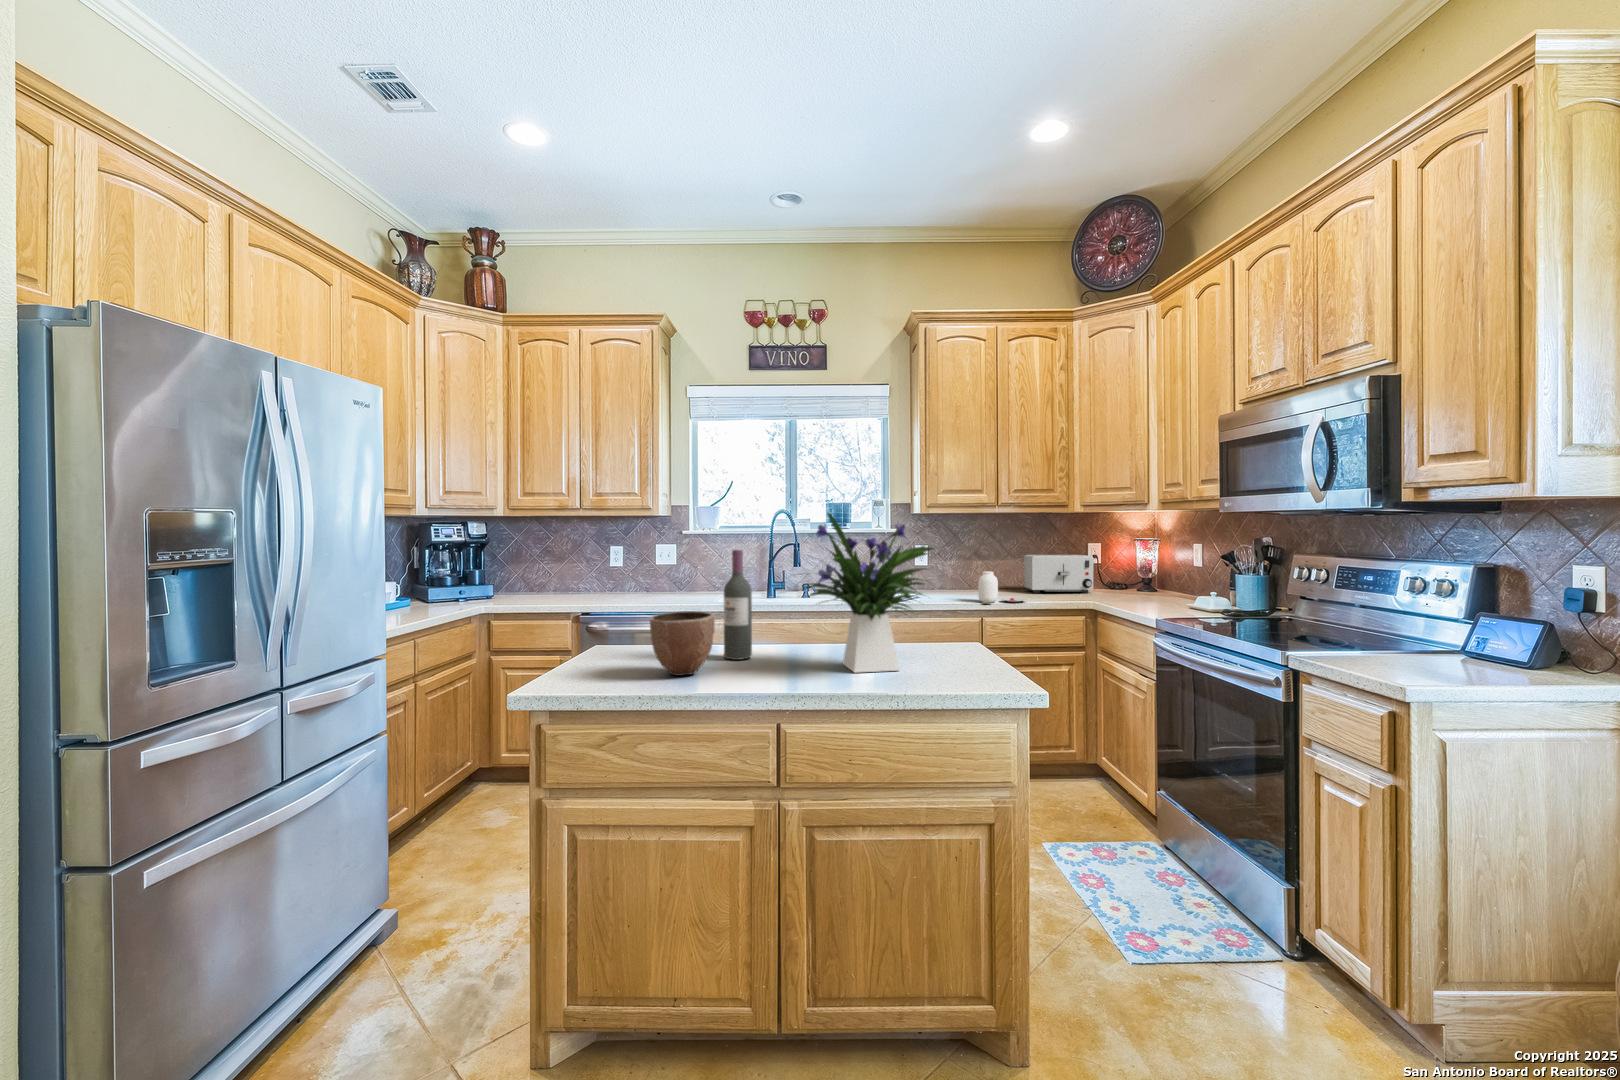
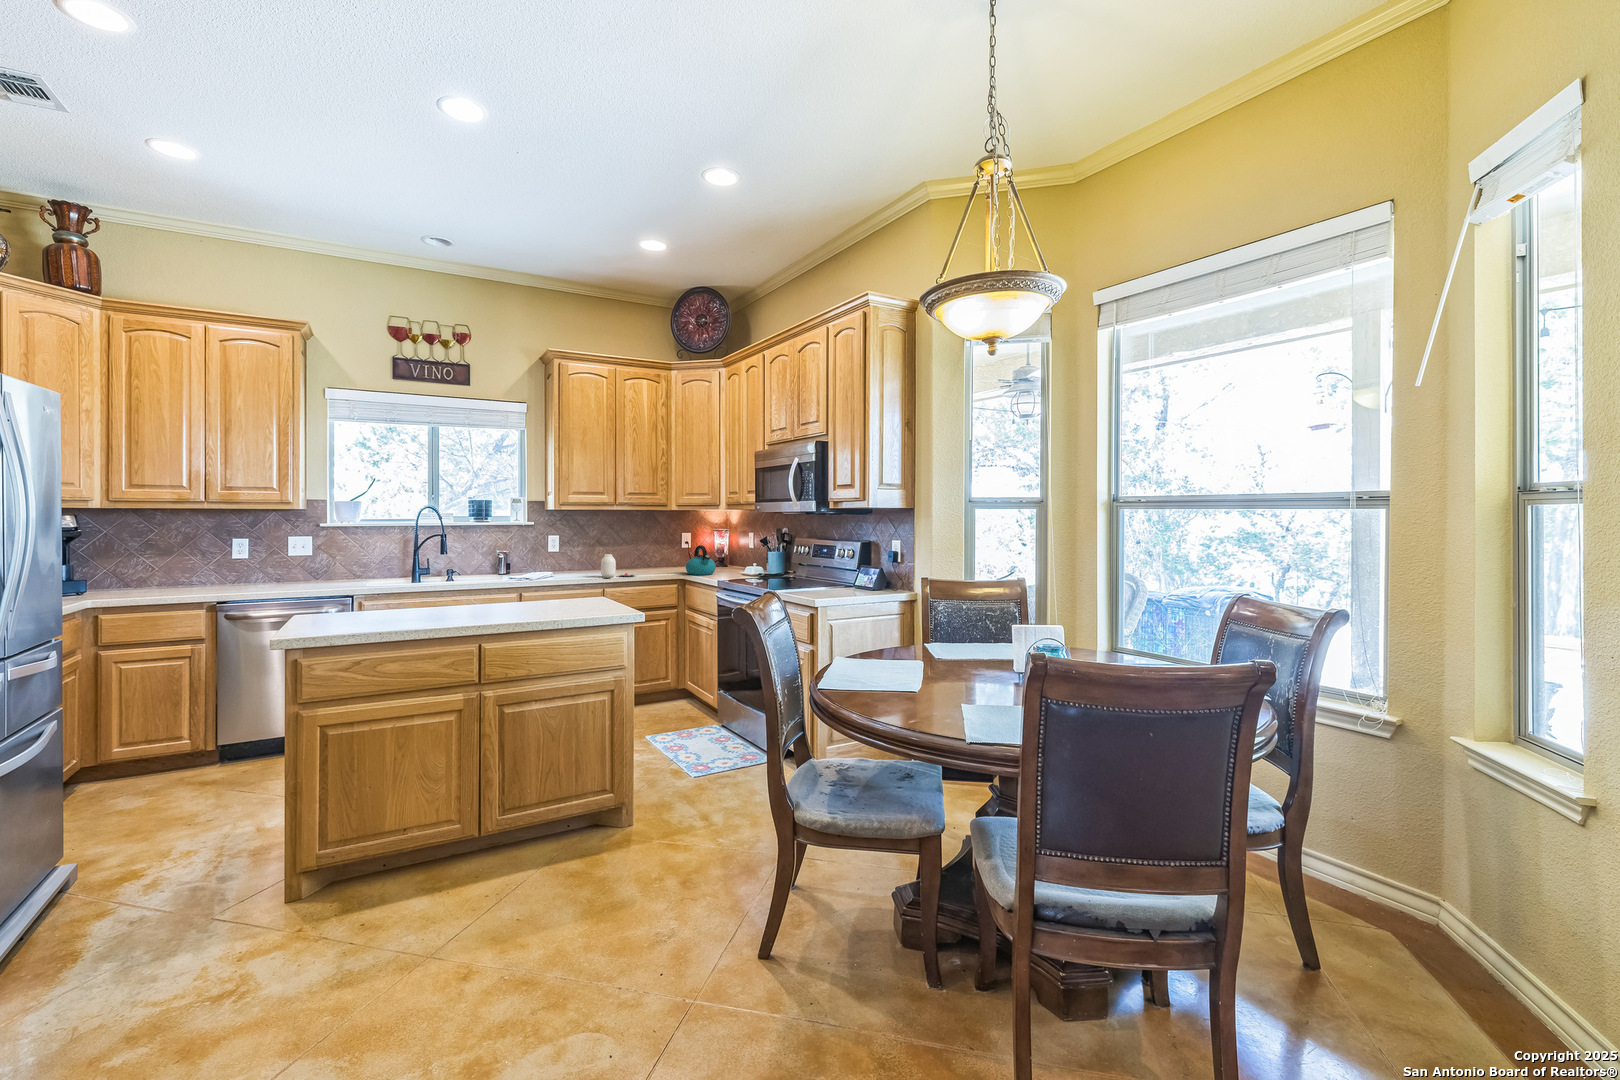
flower arrangement: present [798,513,934,673] -> none [480,511,579,612]
wine bottle: present [724,550,752,660] -> none [423,536,445,612]
toaster: present [1024,555,1094,593] -> none [636,542,685,570]
kettle: none [1097,561,1145,604] -> present [686,545,716,575]
decorative bowl: present [650,611,715,676] -> none [375,578,425,621]

